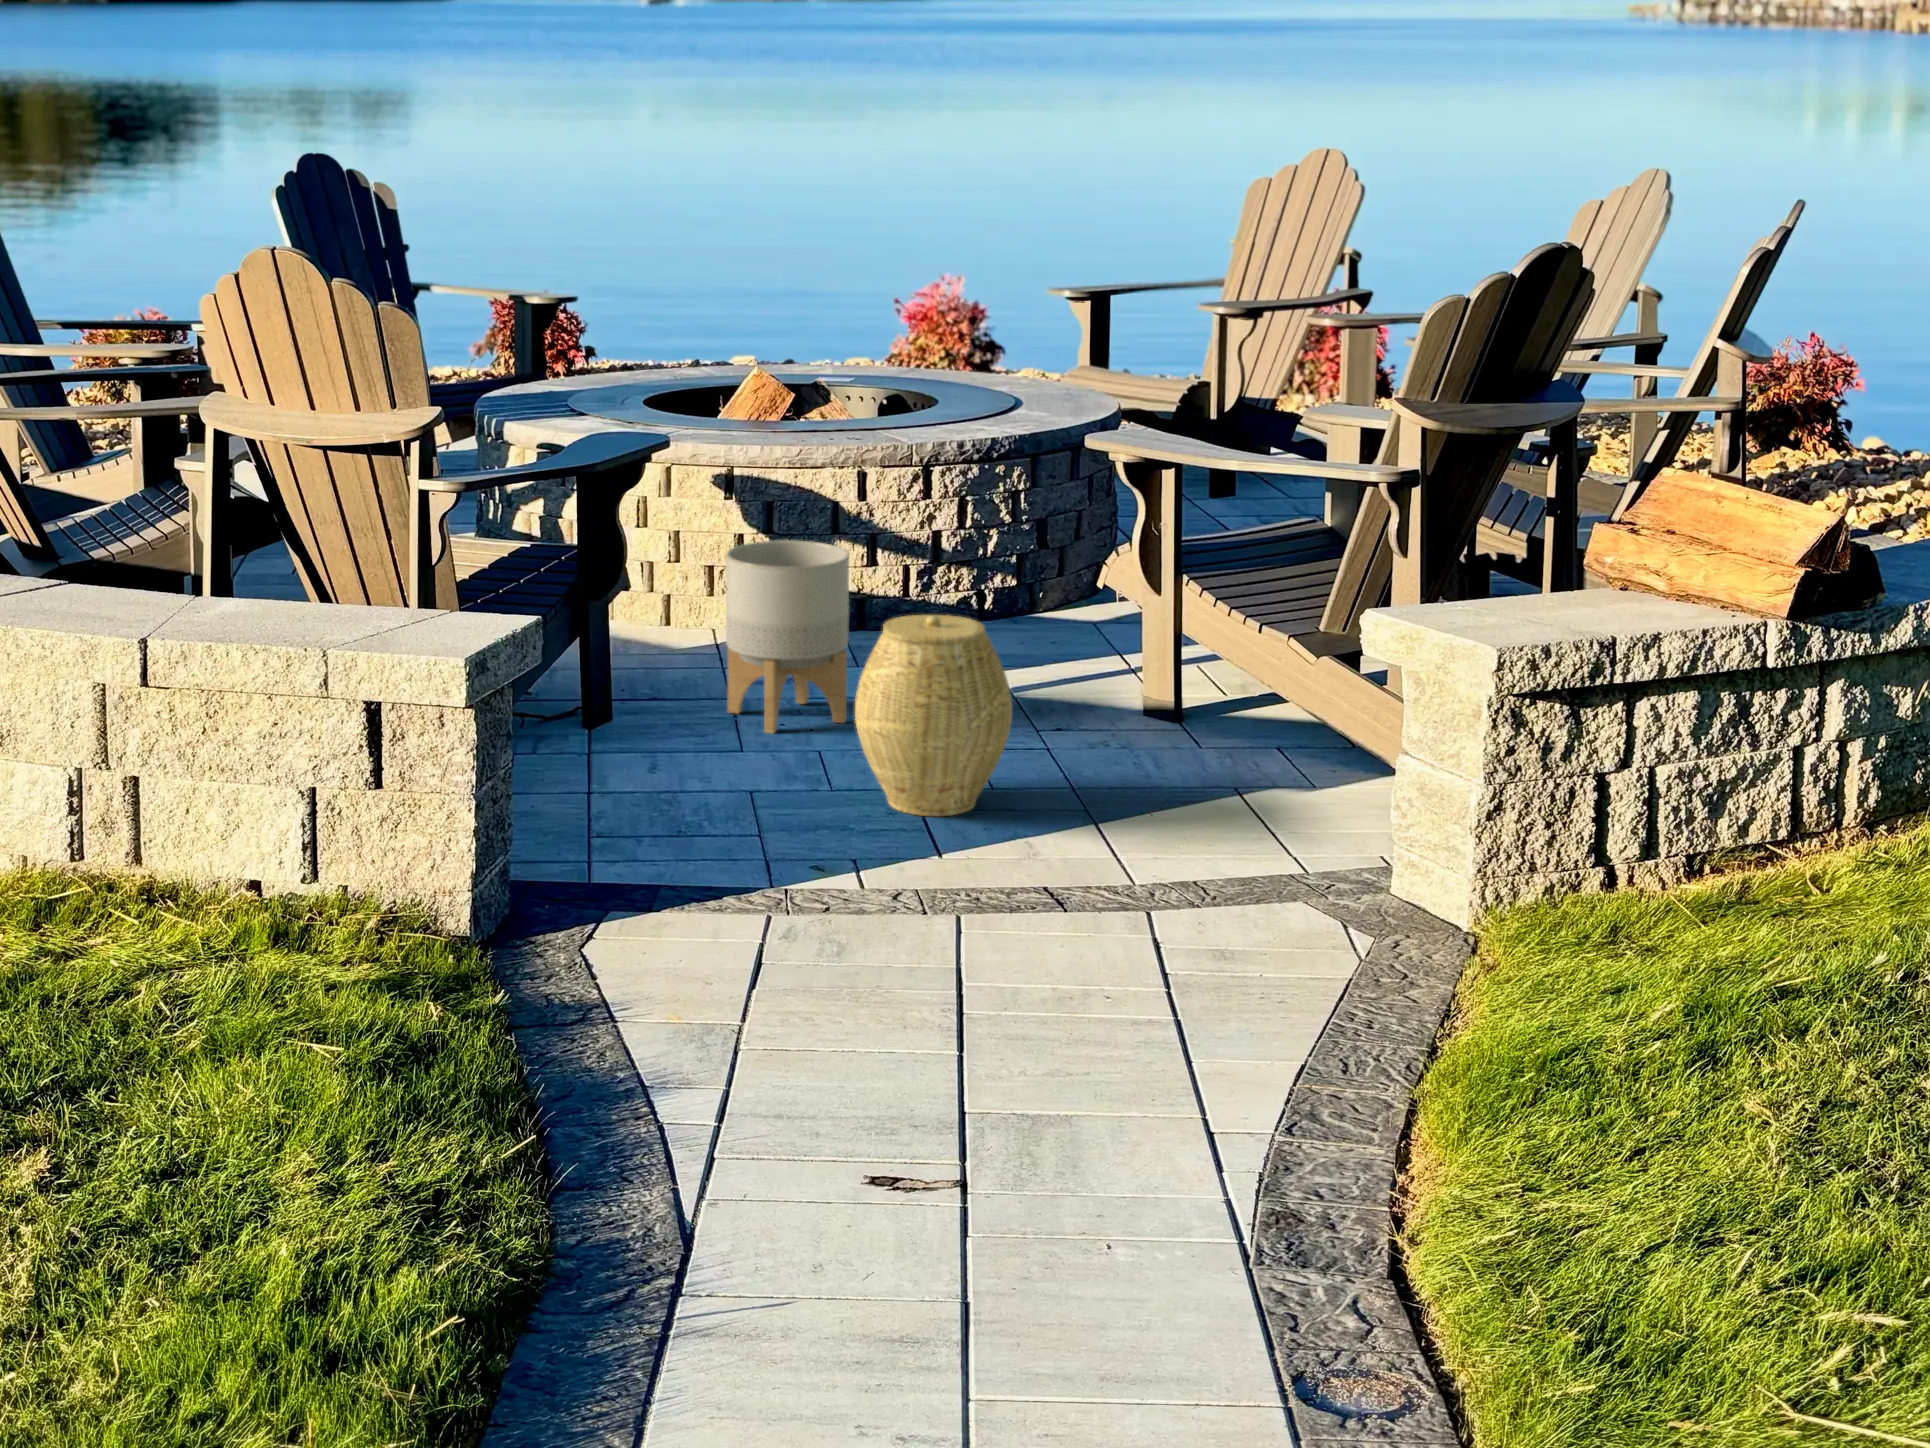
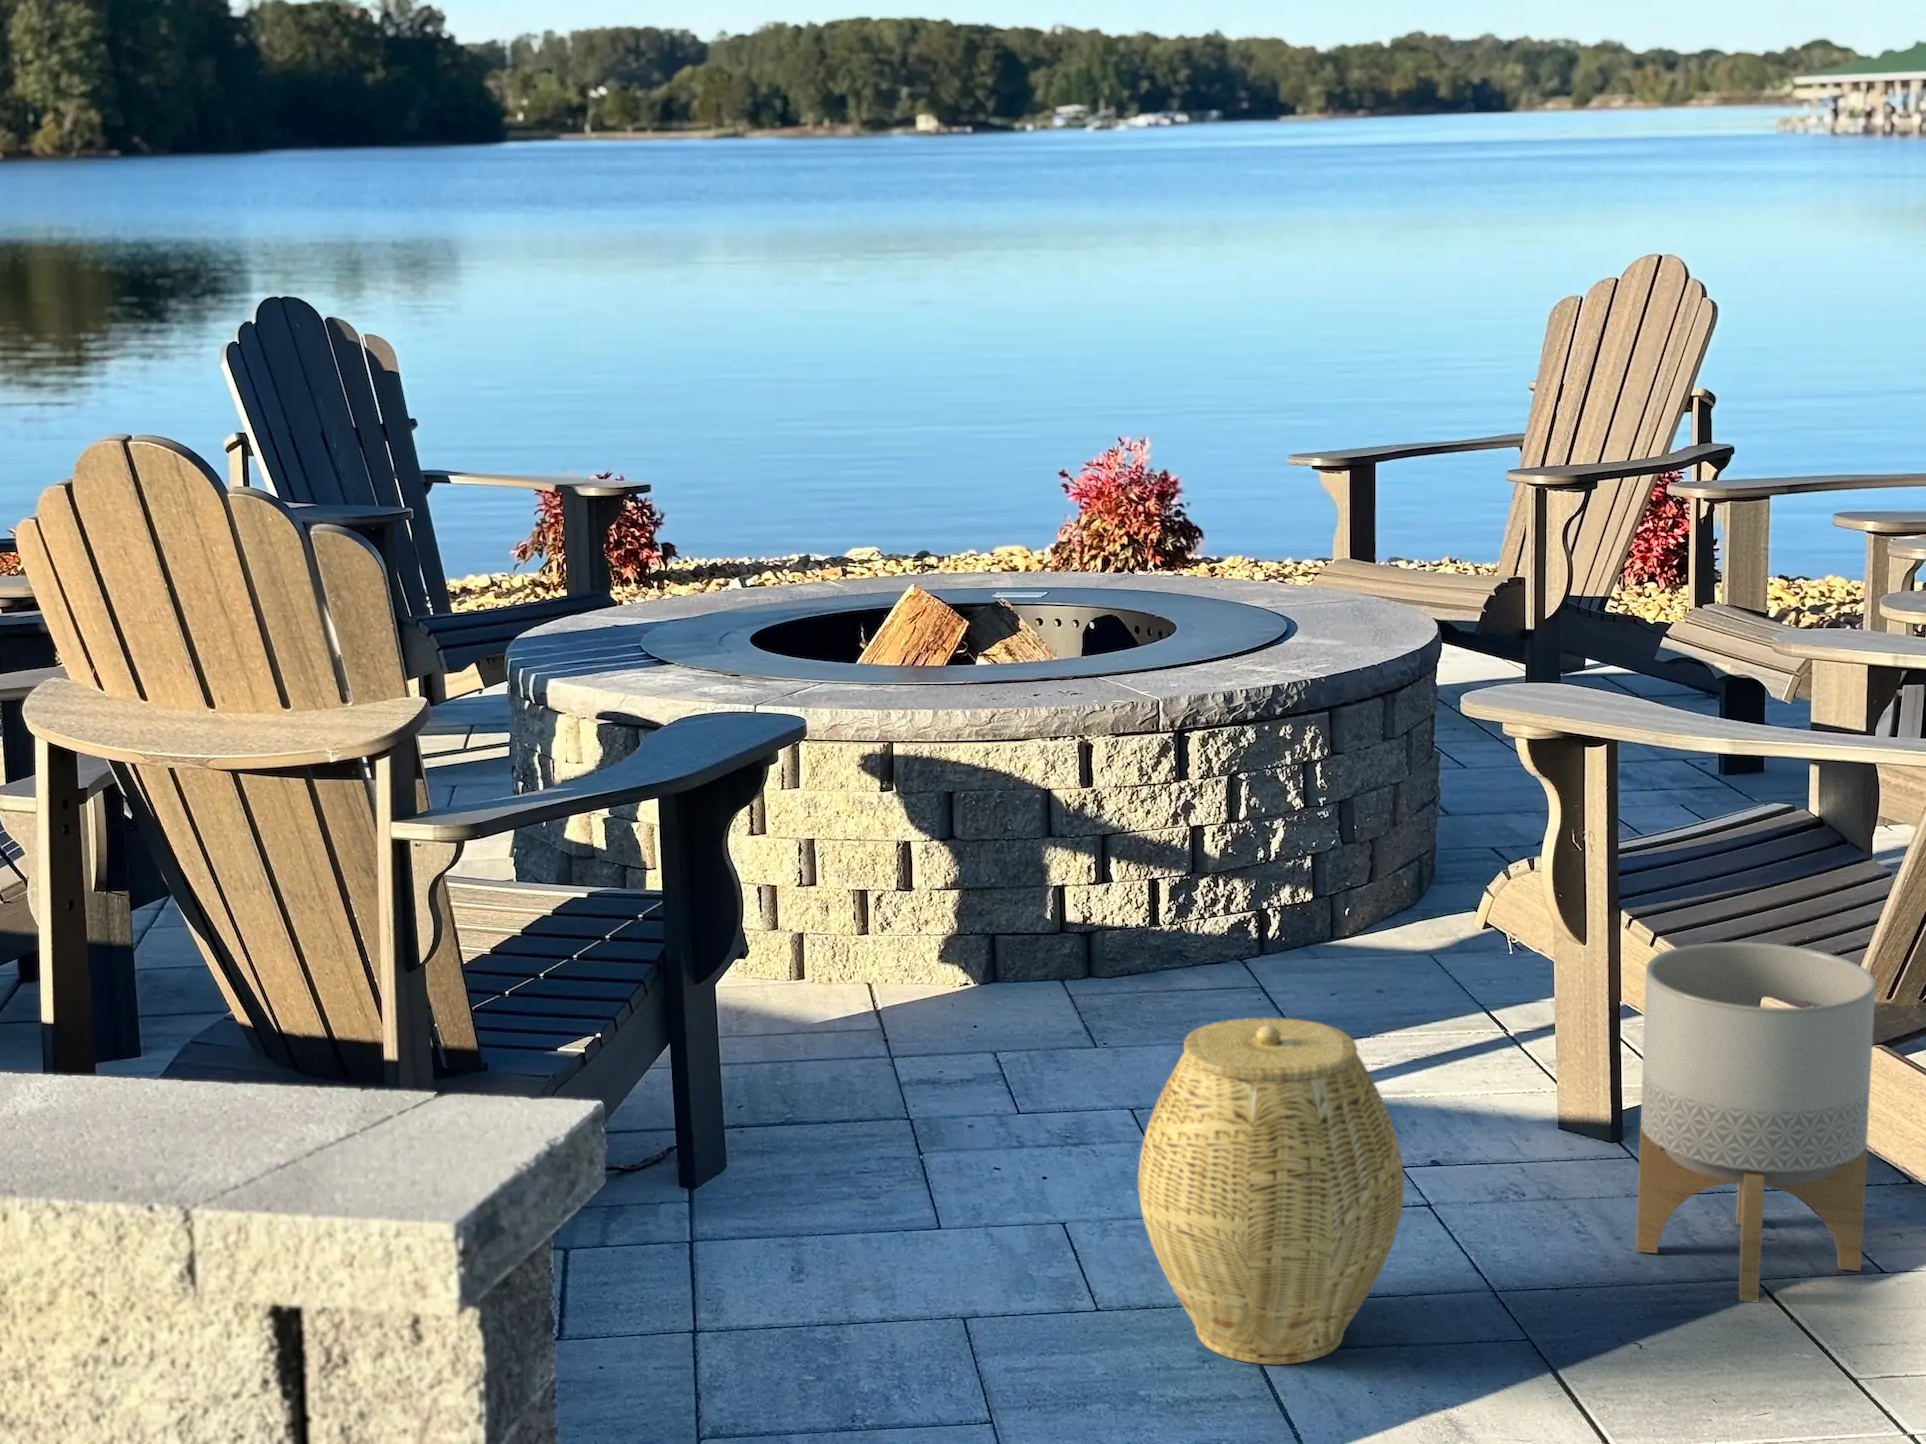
planter: present [726,540,849,734] -> present [1636,942,1876,1303]

